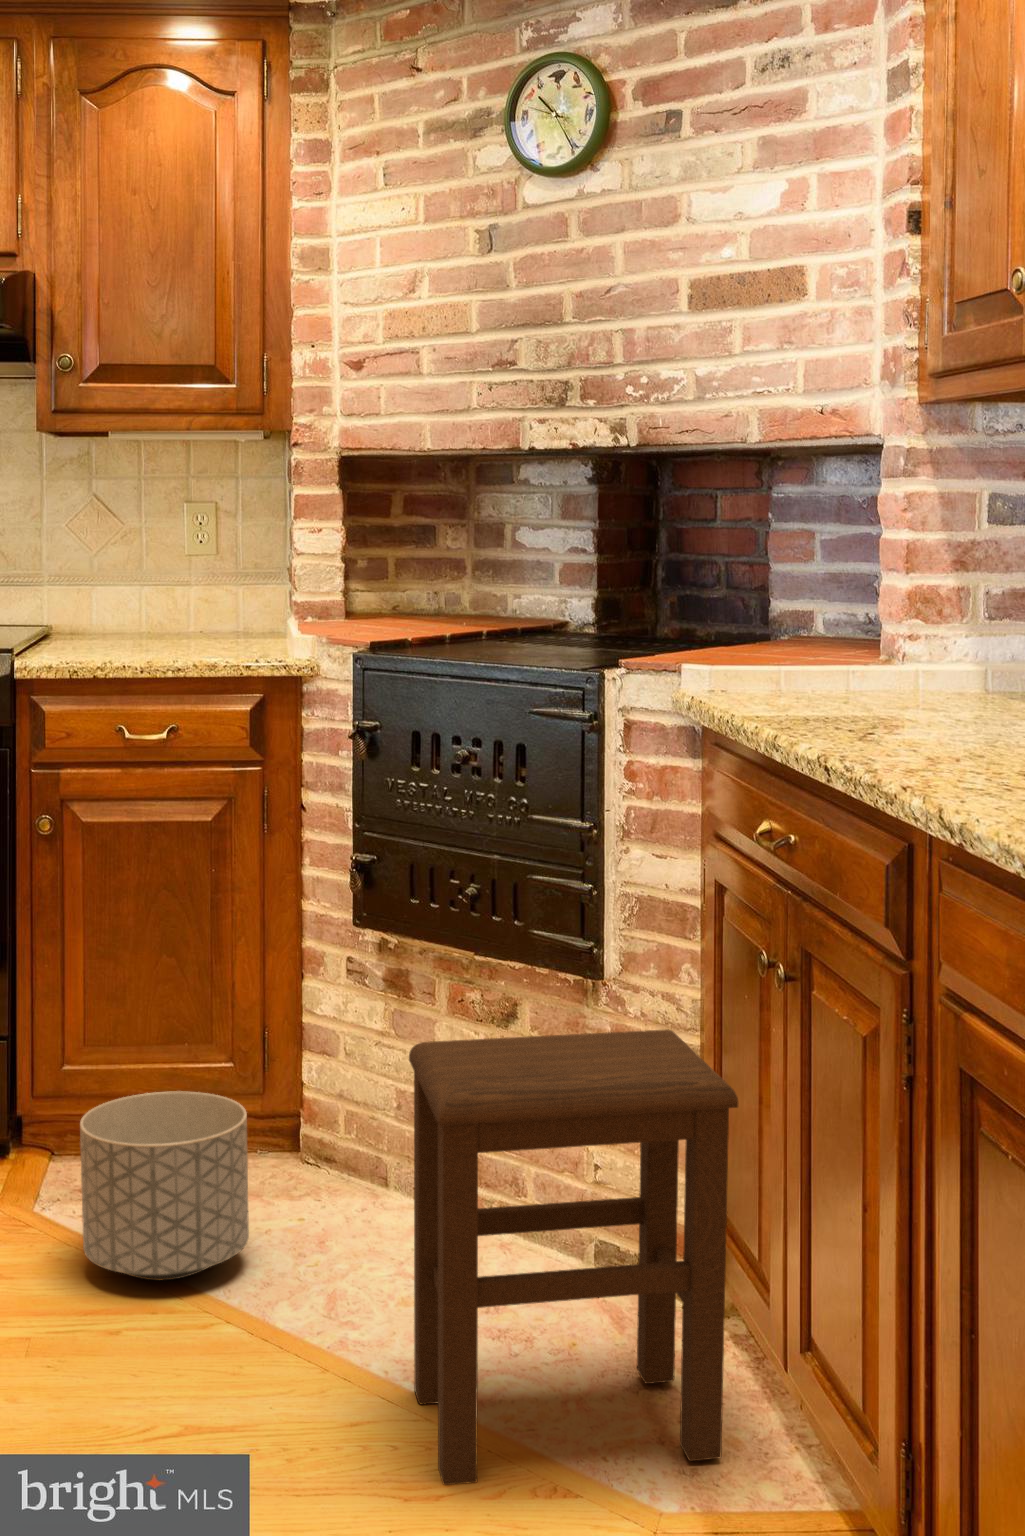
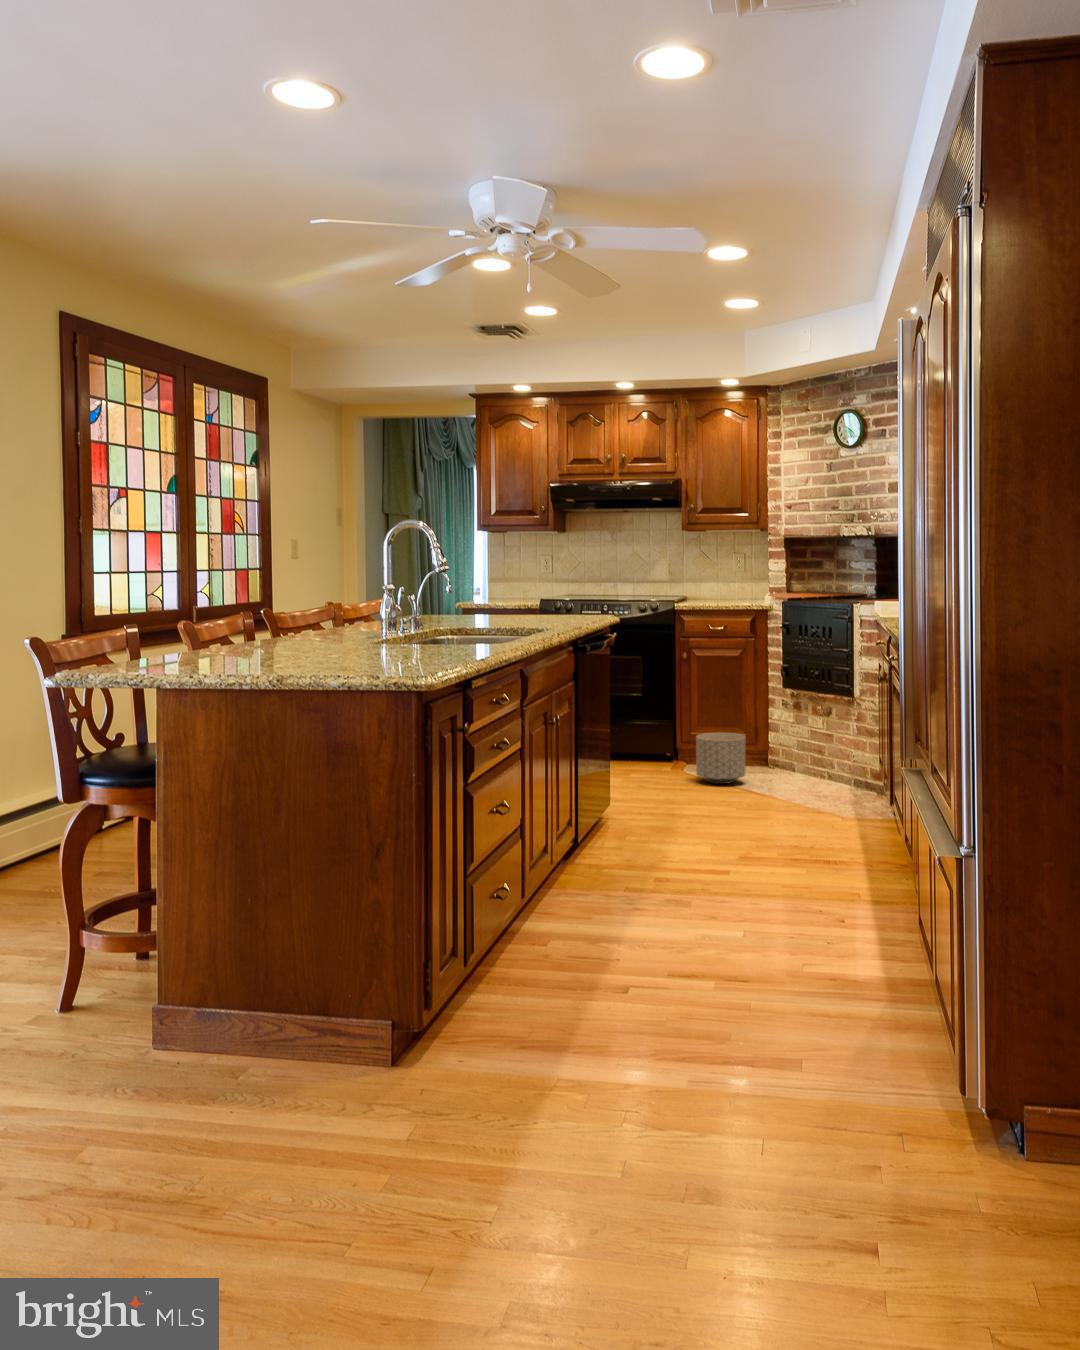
stool: present [409,1029,738,1485] -> none [787,702,872,815]

